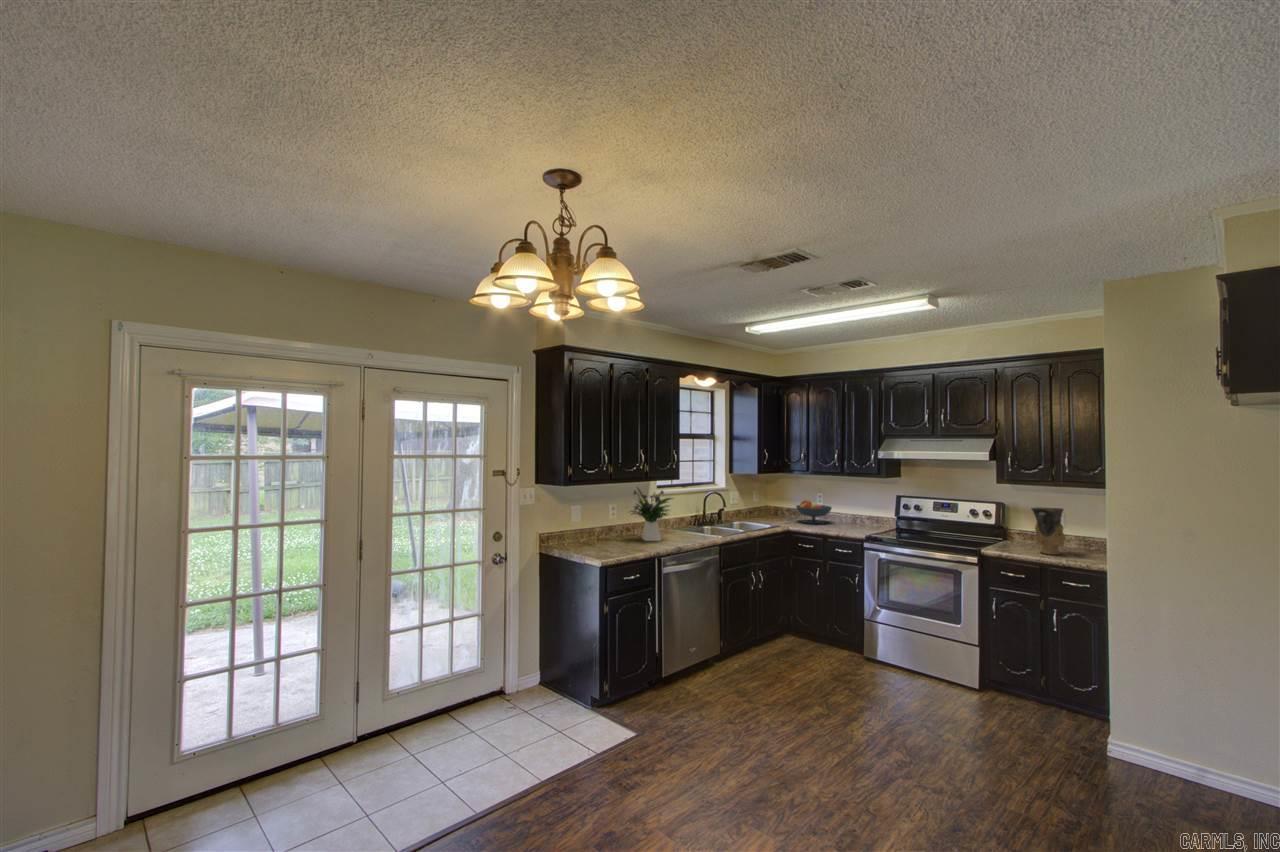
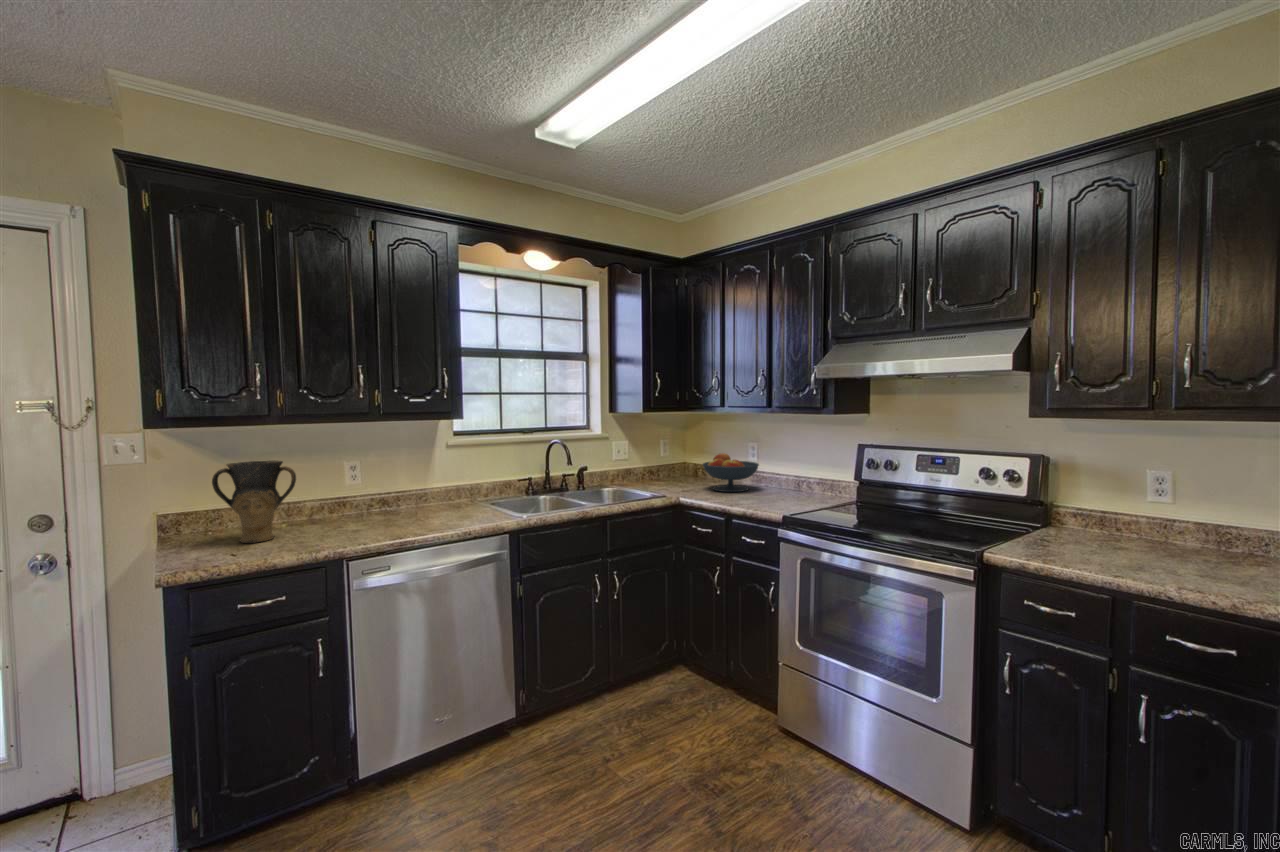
flower arrangement: present [630,488,673,541] -> none [338,431,435,526]
vase: present [1031,507,1065,555] -> present [212,460,296,543]

